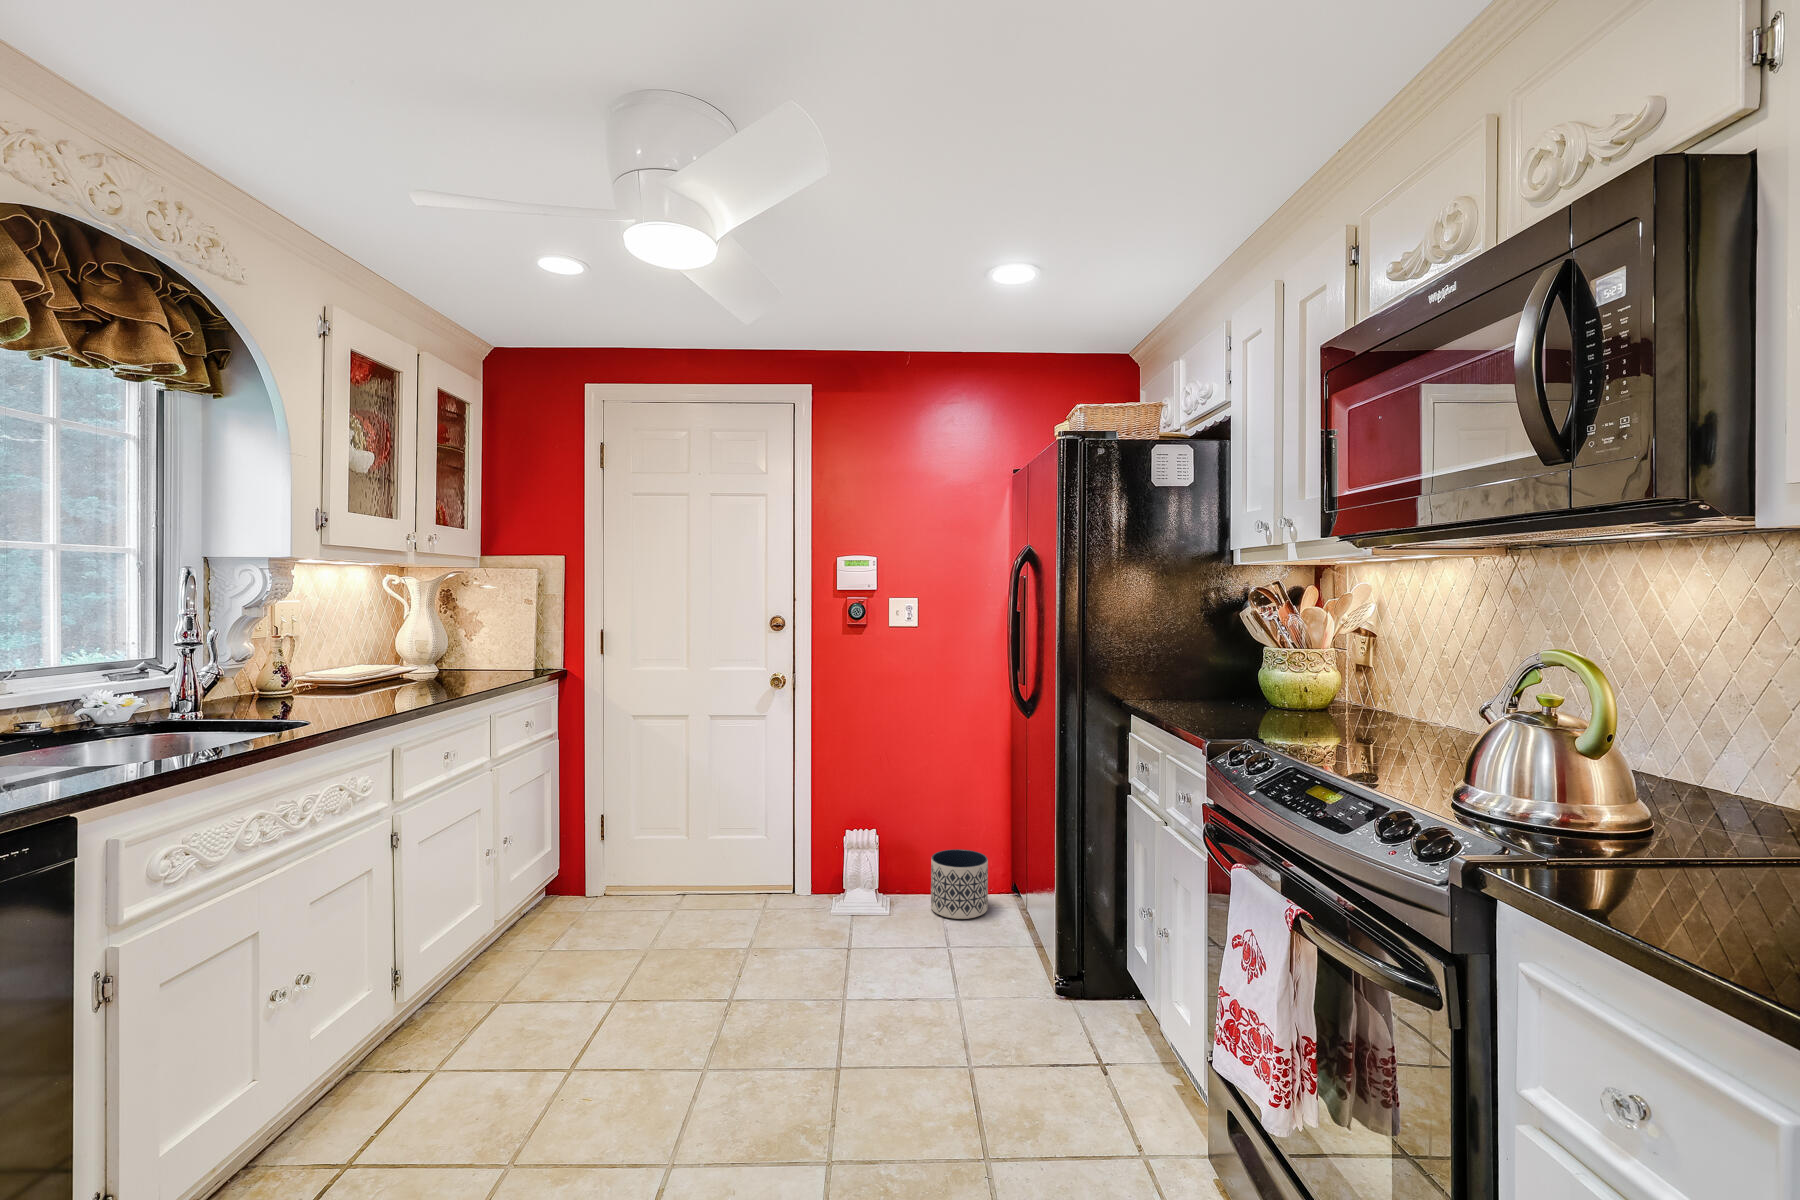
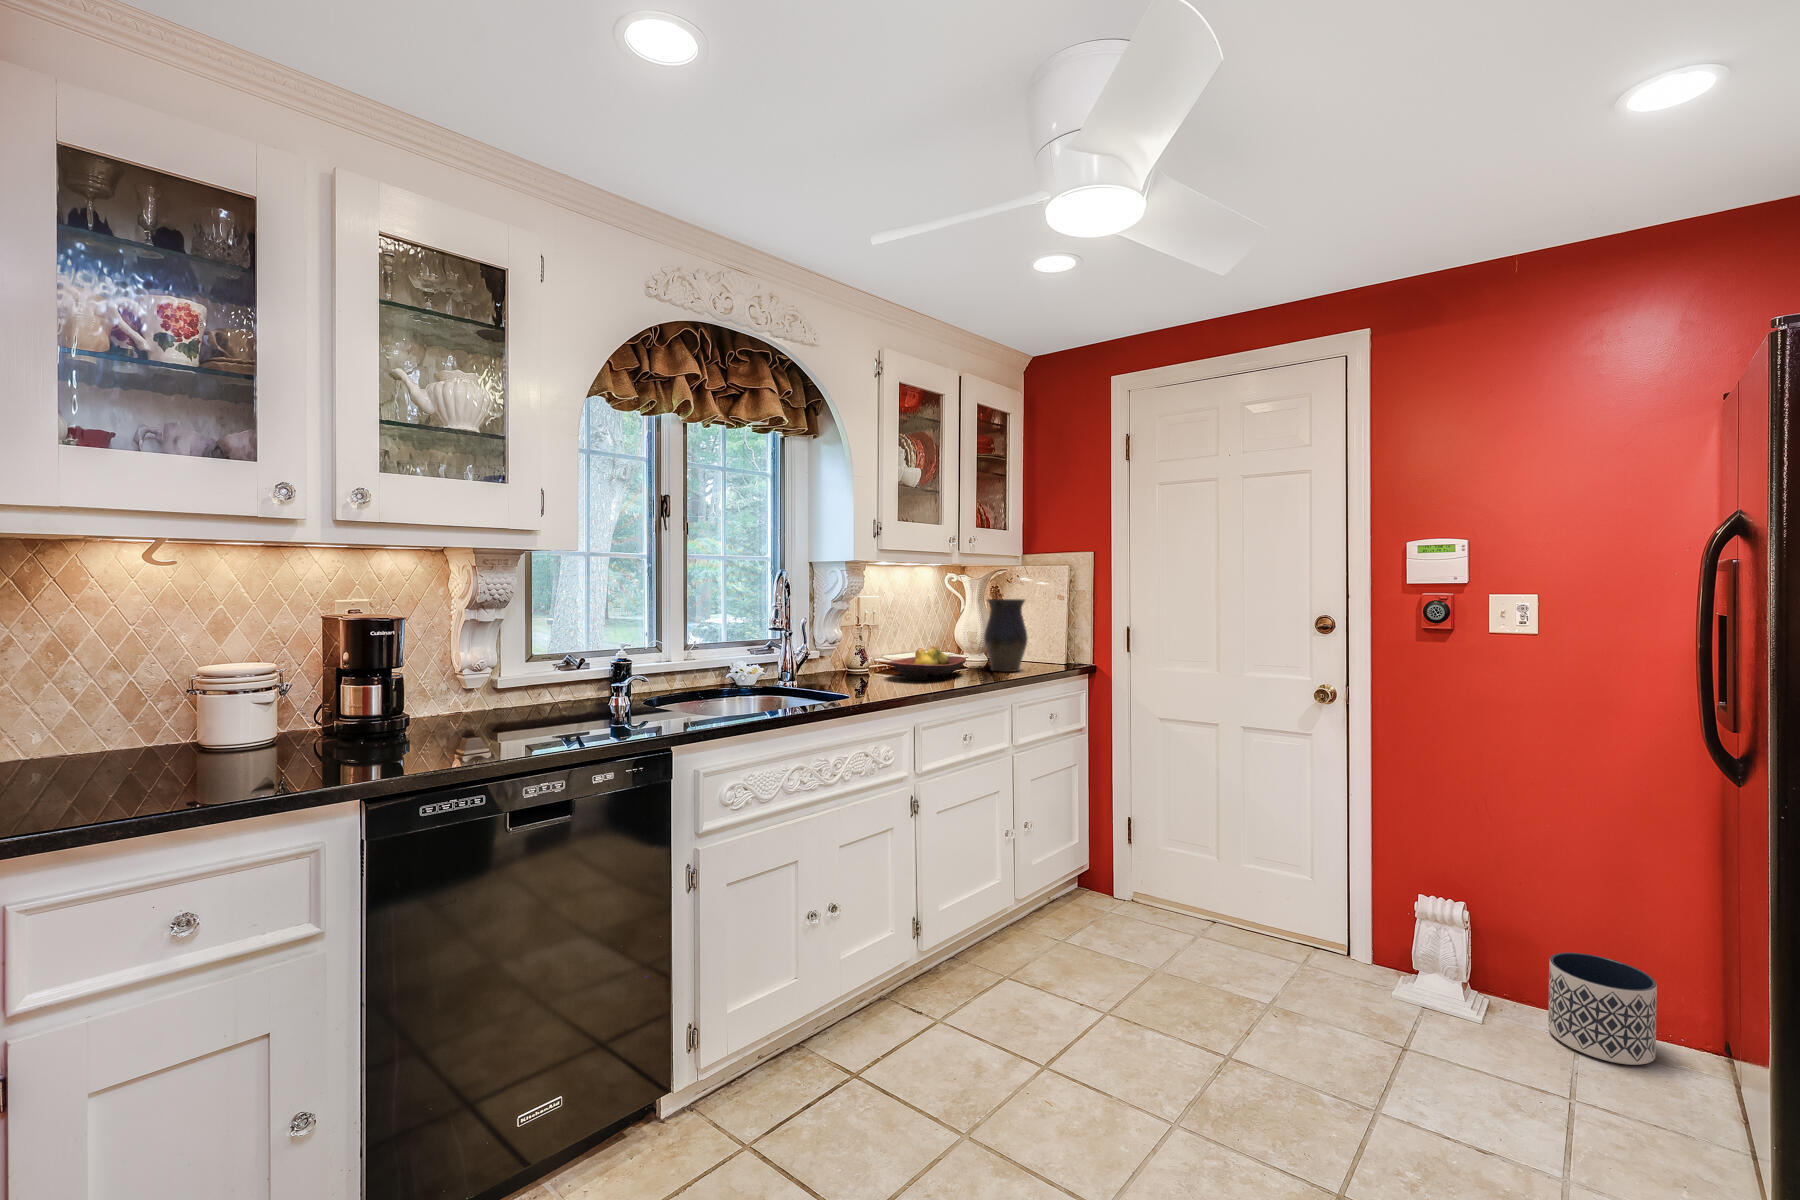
vase: none [445,602,498,682] -> present [984,599,1028,672]
fruit bowl: none [333,658,430,698] -> present [890,646,966,680]

